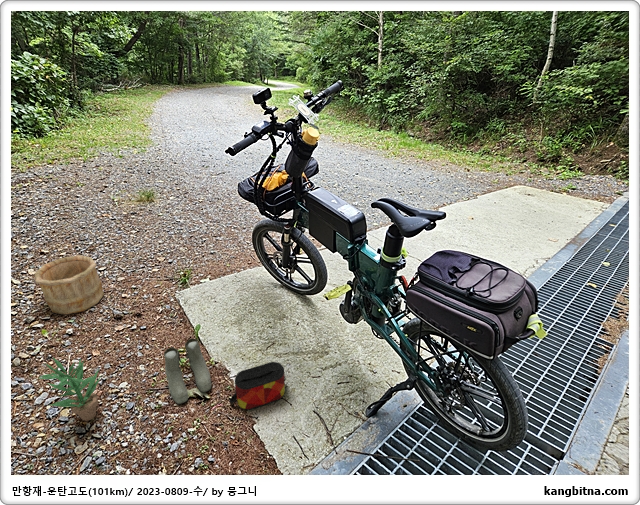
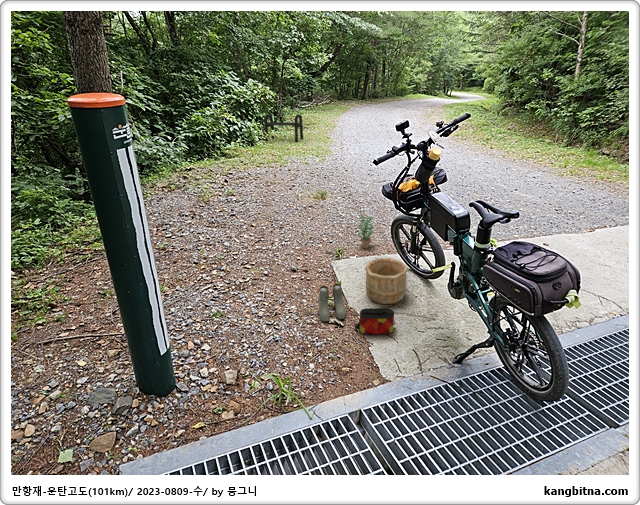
bench: none [54,96,114,131] -> present [264,114,303,142]
wooden bucket: present [34,255,104,314] -> present [365,258,408,304]
potted plant: present [40,358,100,421] -> present [357,214,374,249]

